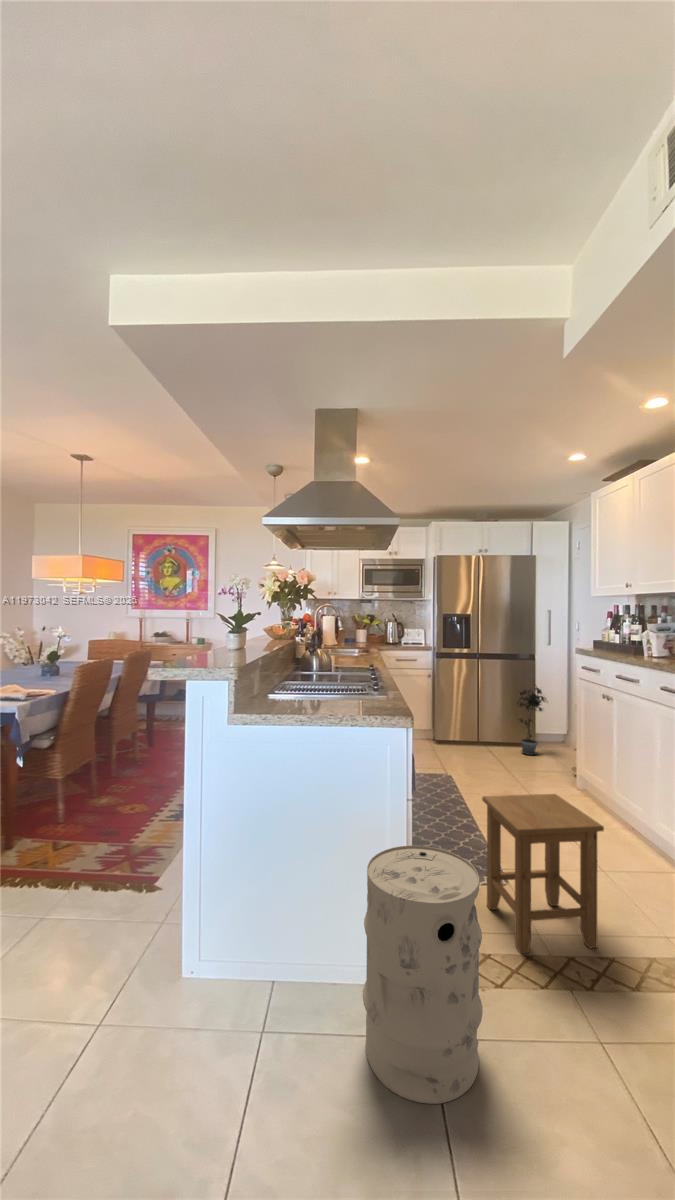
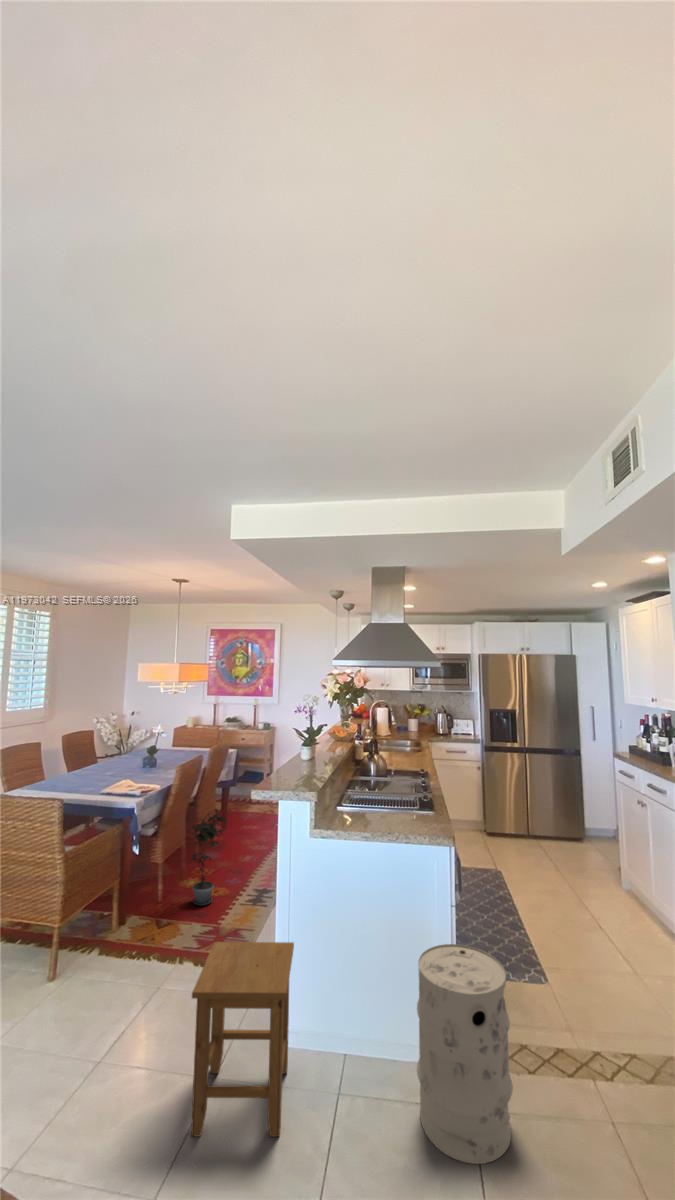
potted plant: present [517,684,546,755] -> present [192,809,226,906]
stool: present [482,794,604,953] -> present [191,942,294,1137]

